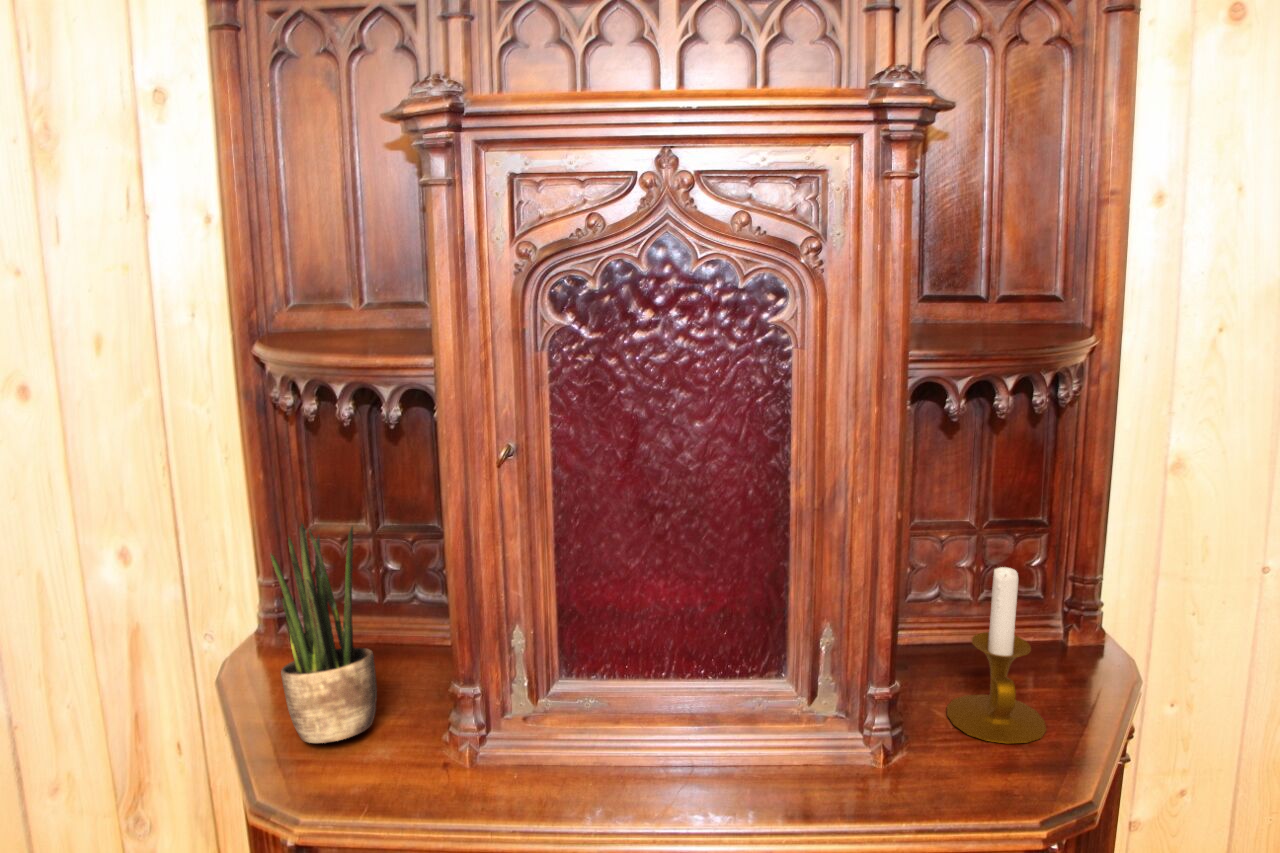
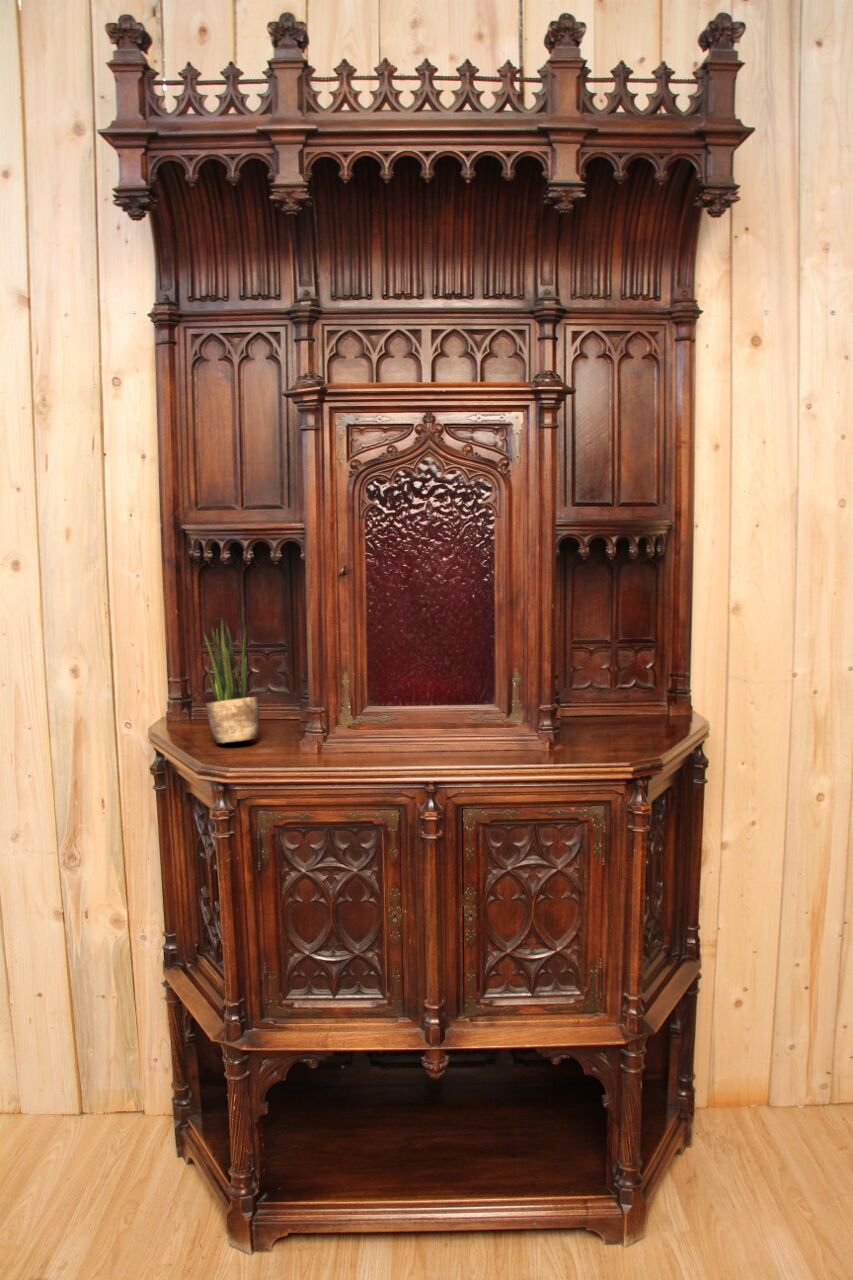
candlestick: present [947,567,1046,743] -> none [589,646,643,741]

